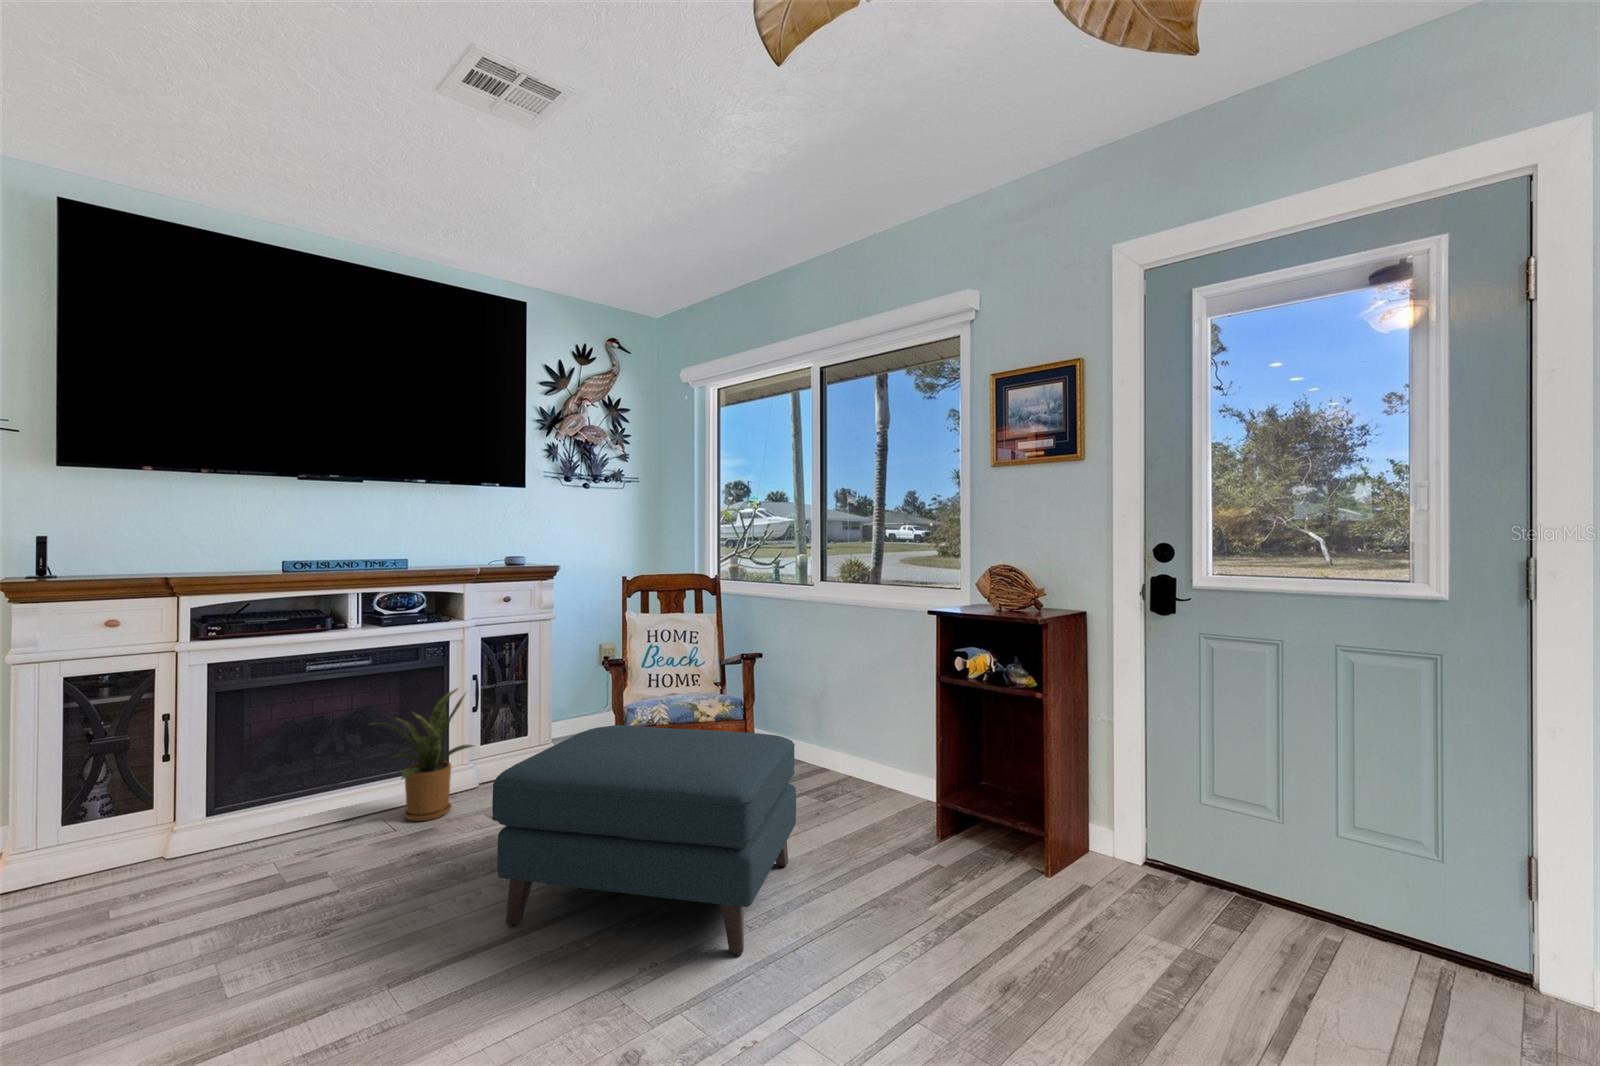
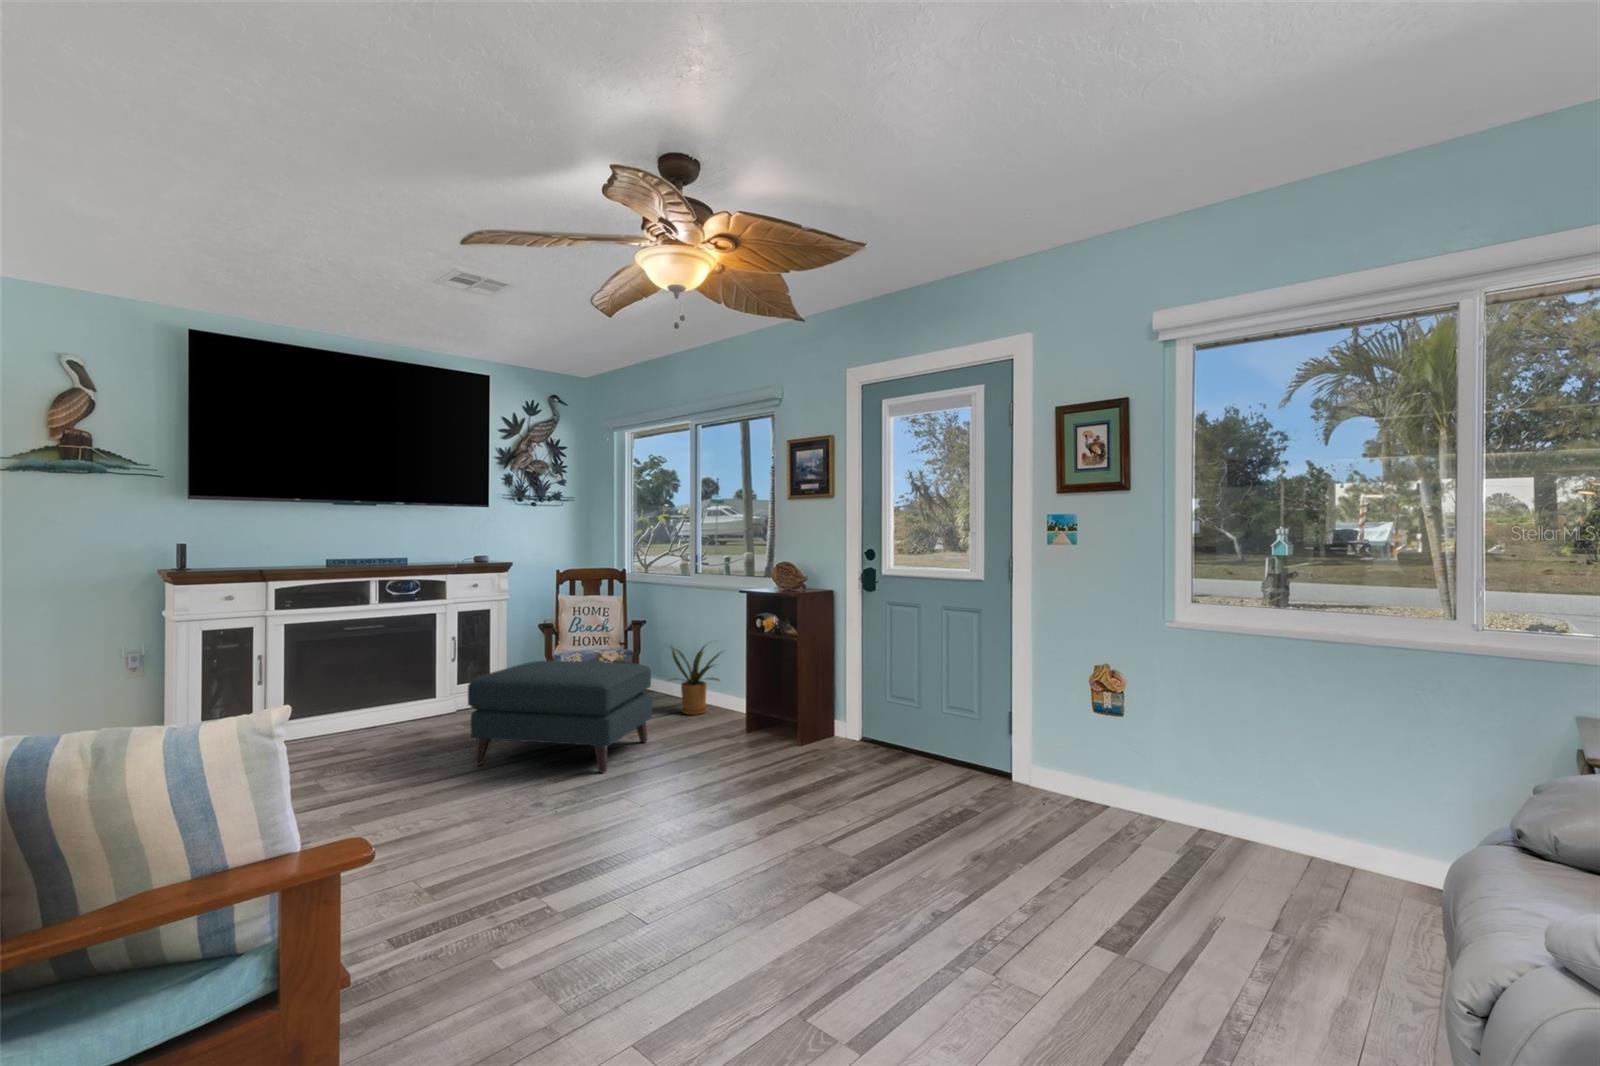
house plant: present [385,689,473,821] -> present [671,646,721,715]

